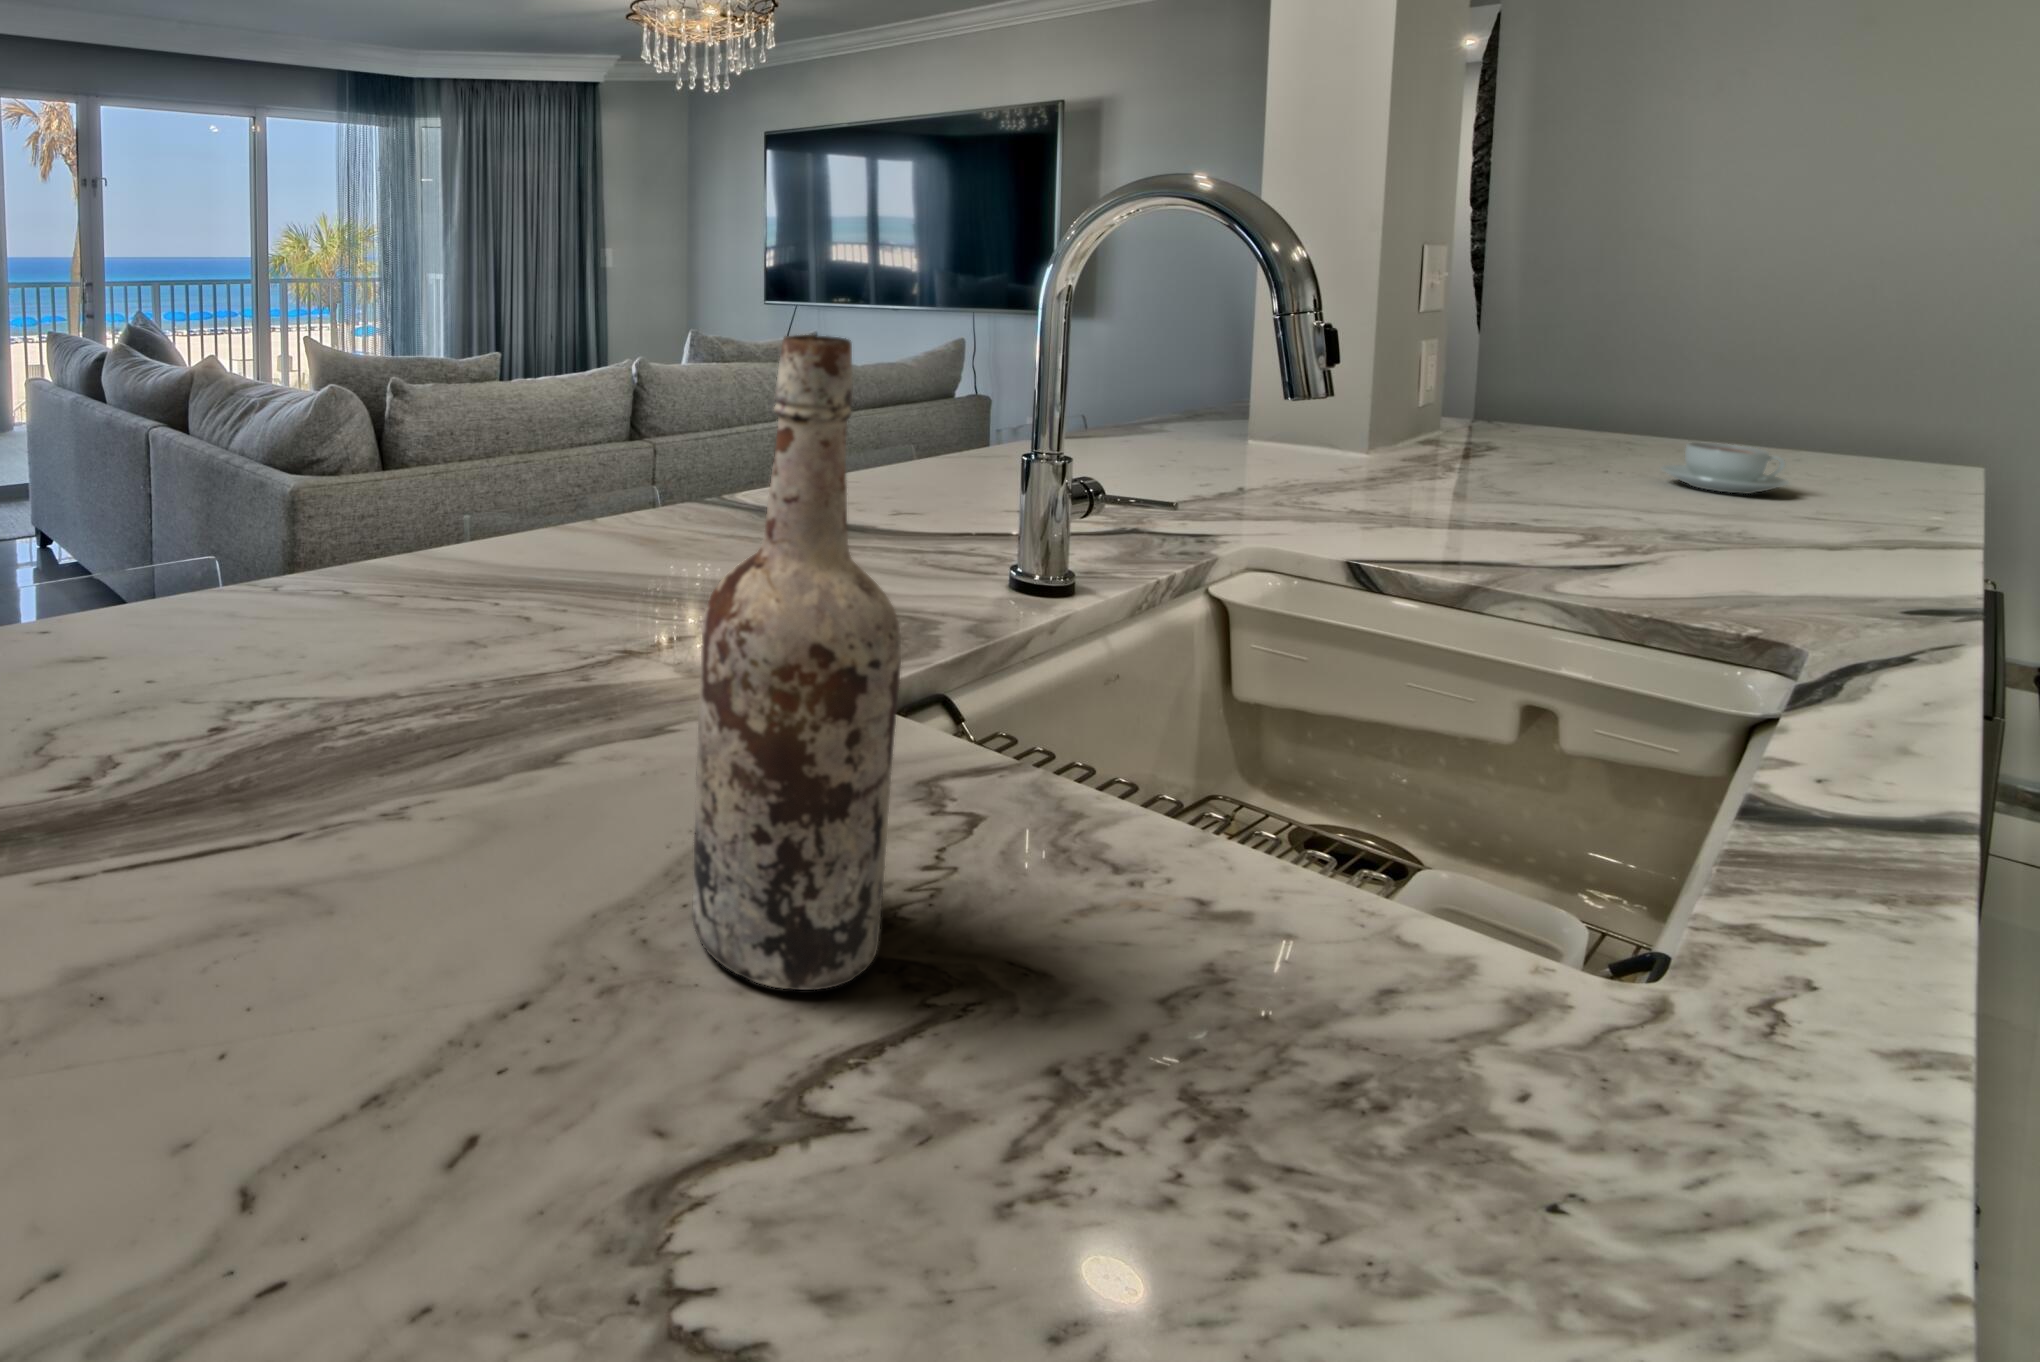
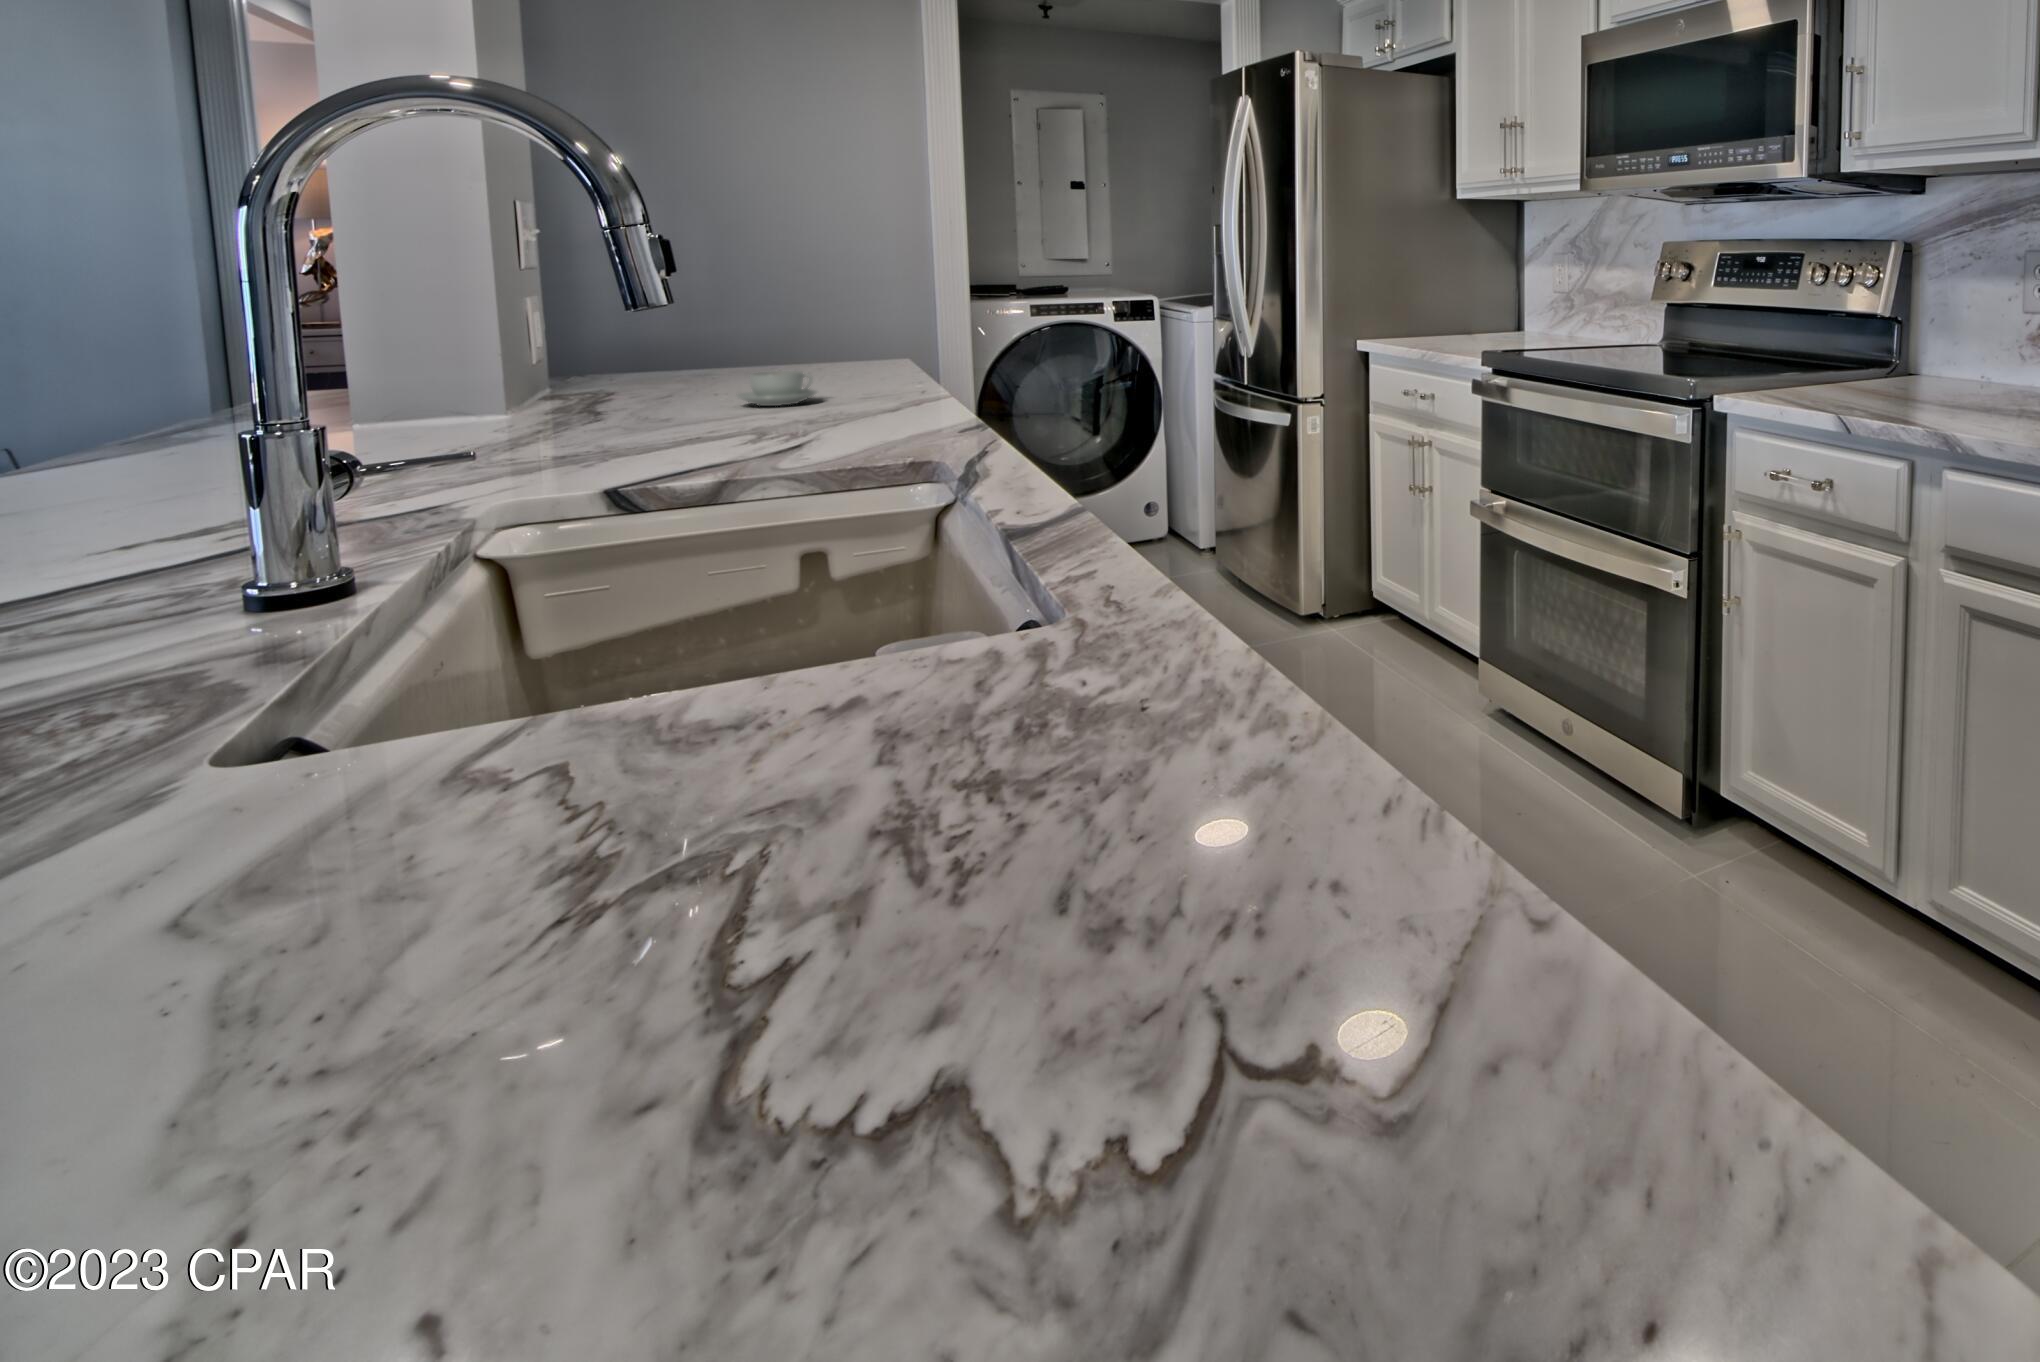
wine bottle: present [692,335,901,990] -> none [317,185,653,1003]

